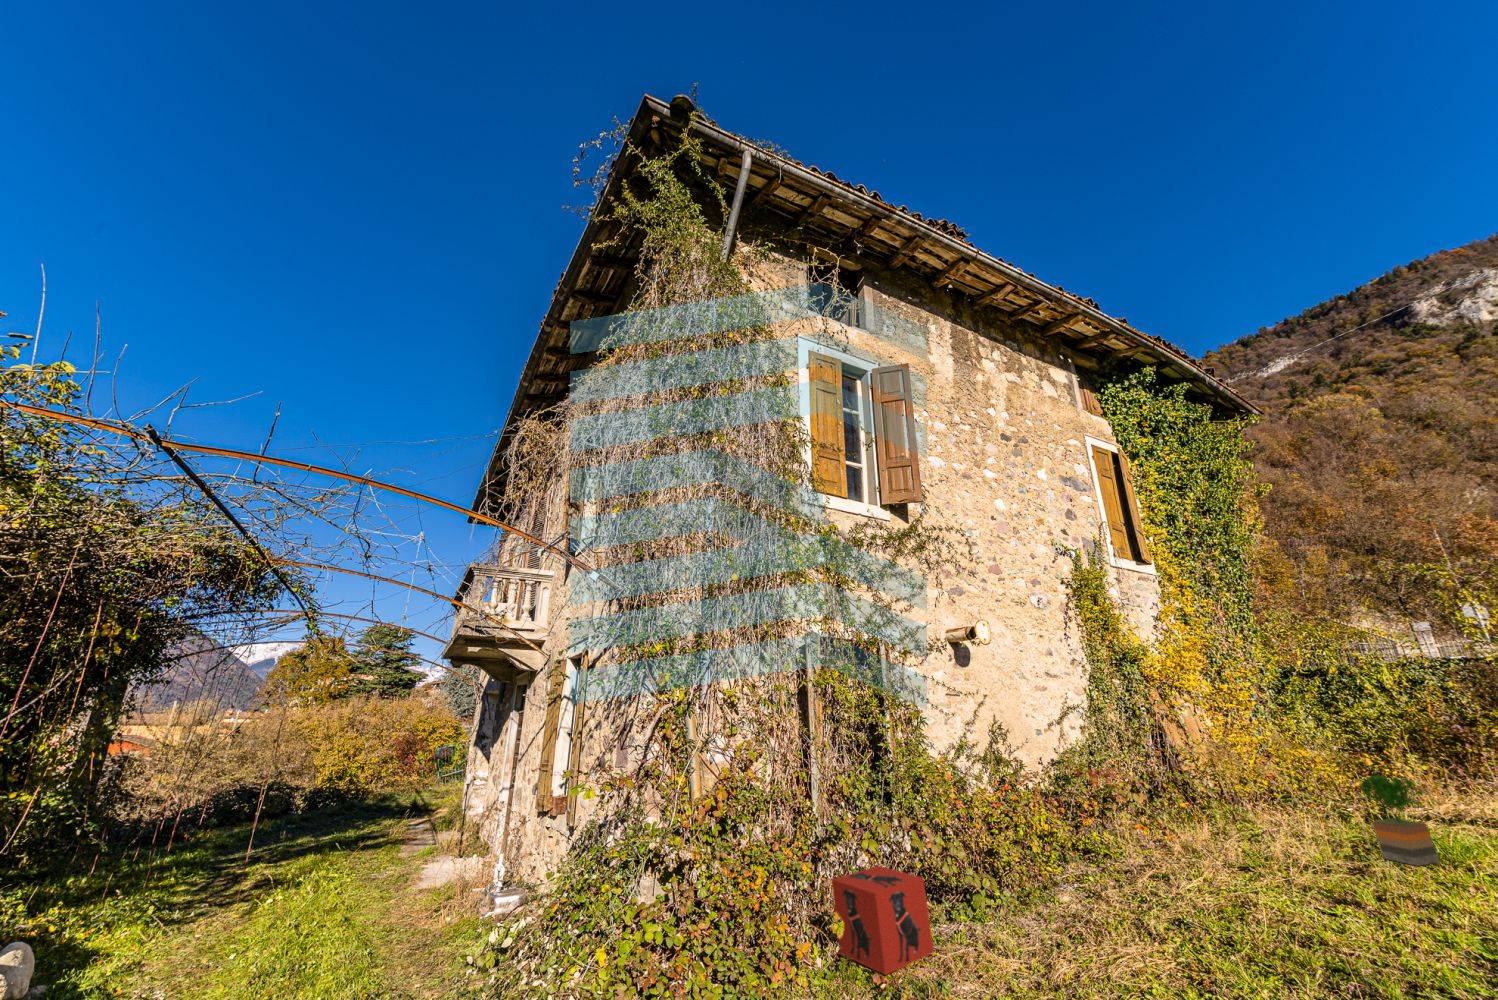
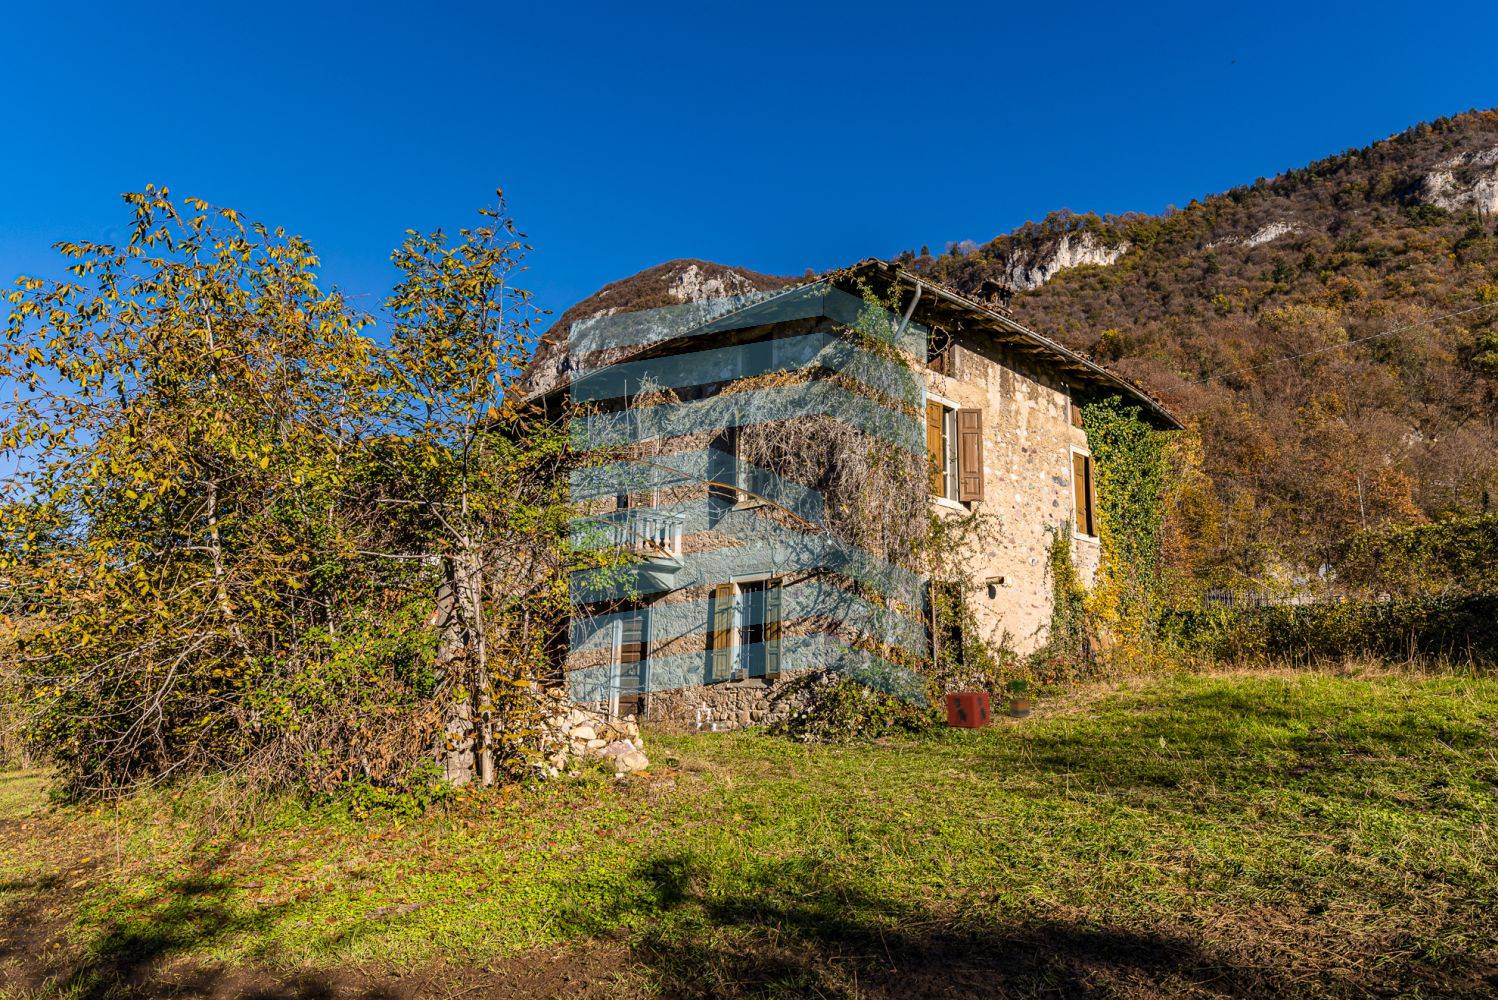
potted tree: present [1360,775,1440,866] -> present [1007,679,1030,717]

